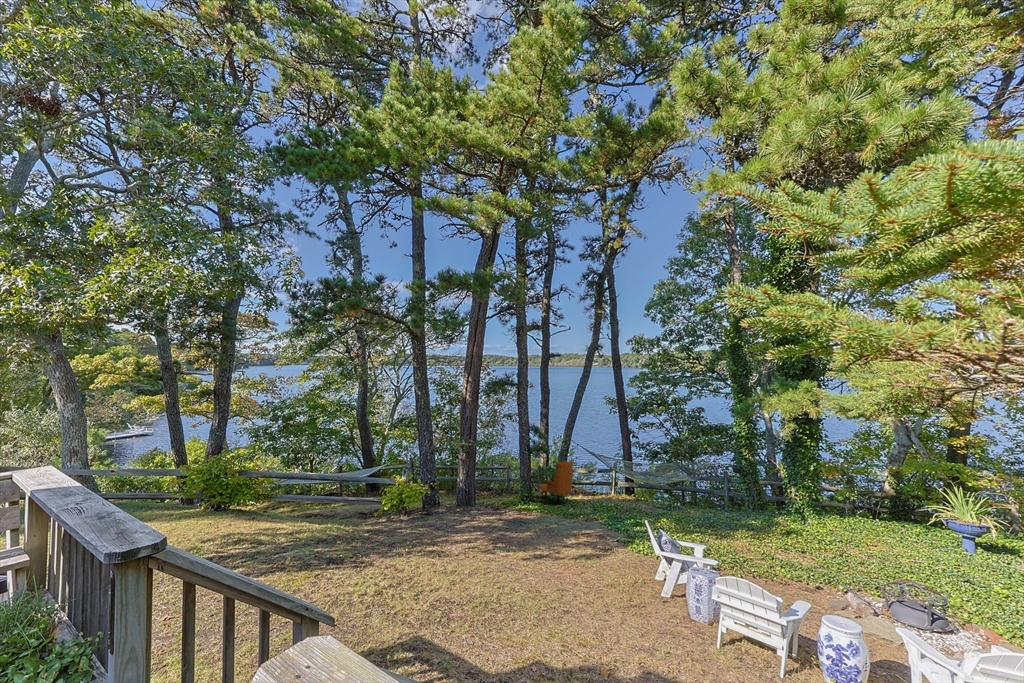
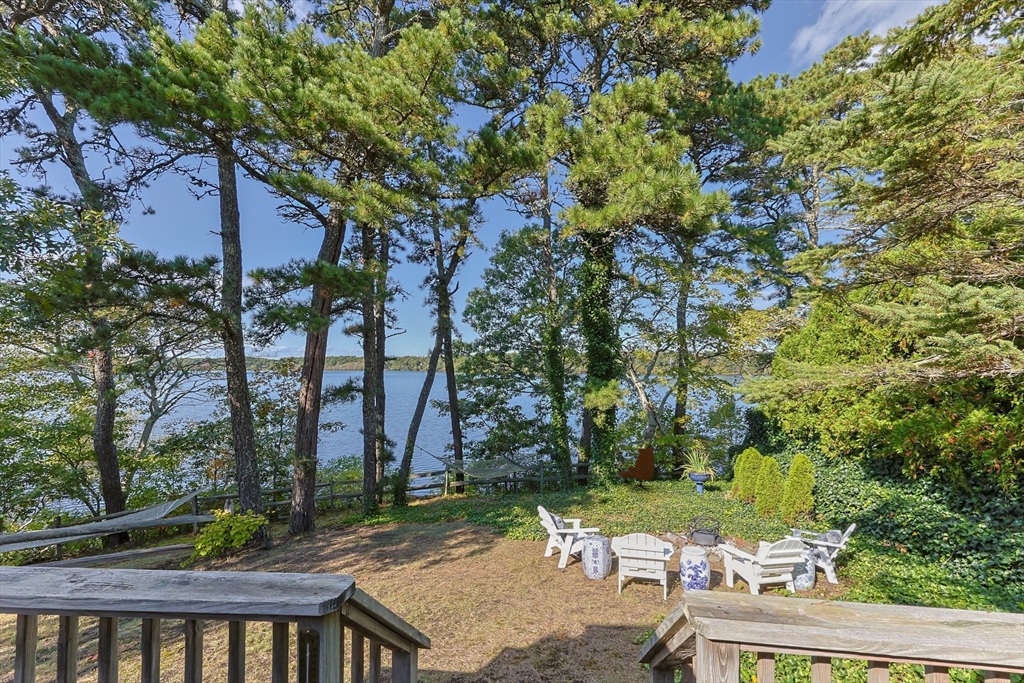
lounge chair: present [538,461,573,505] -> present [618,447,655,489]

